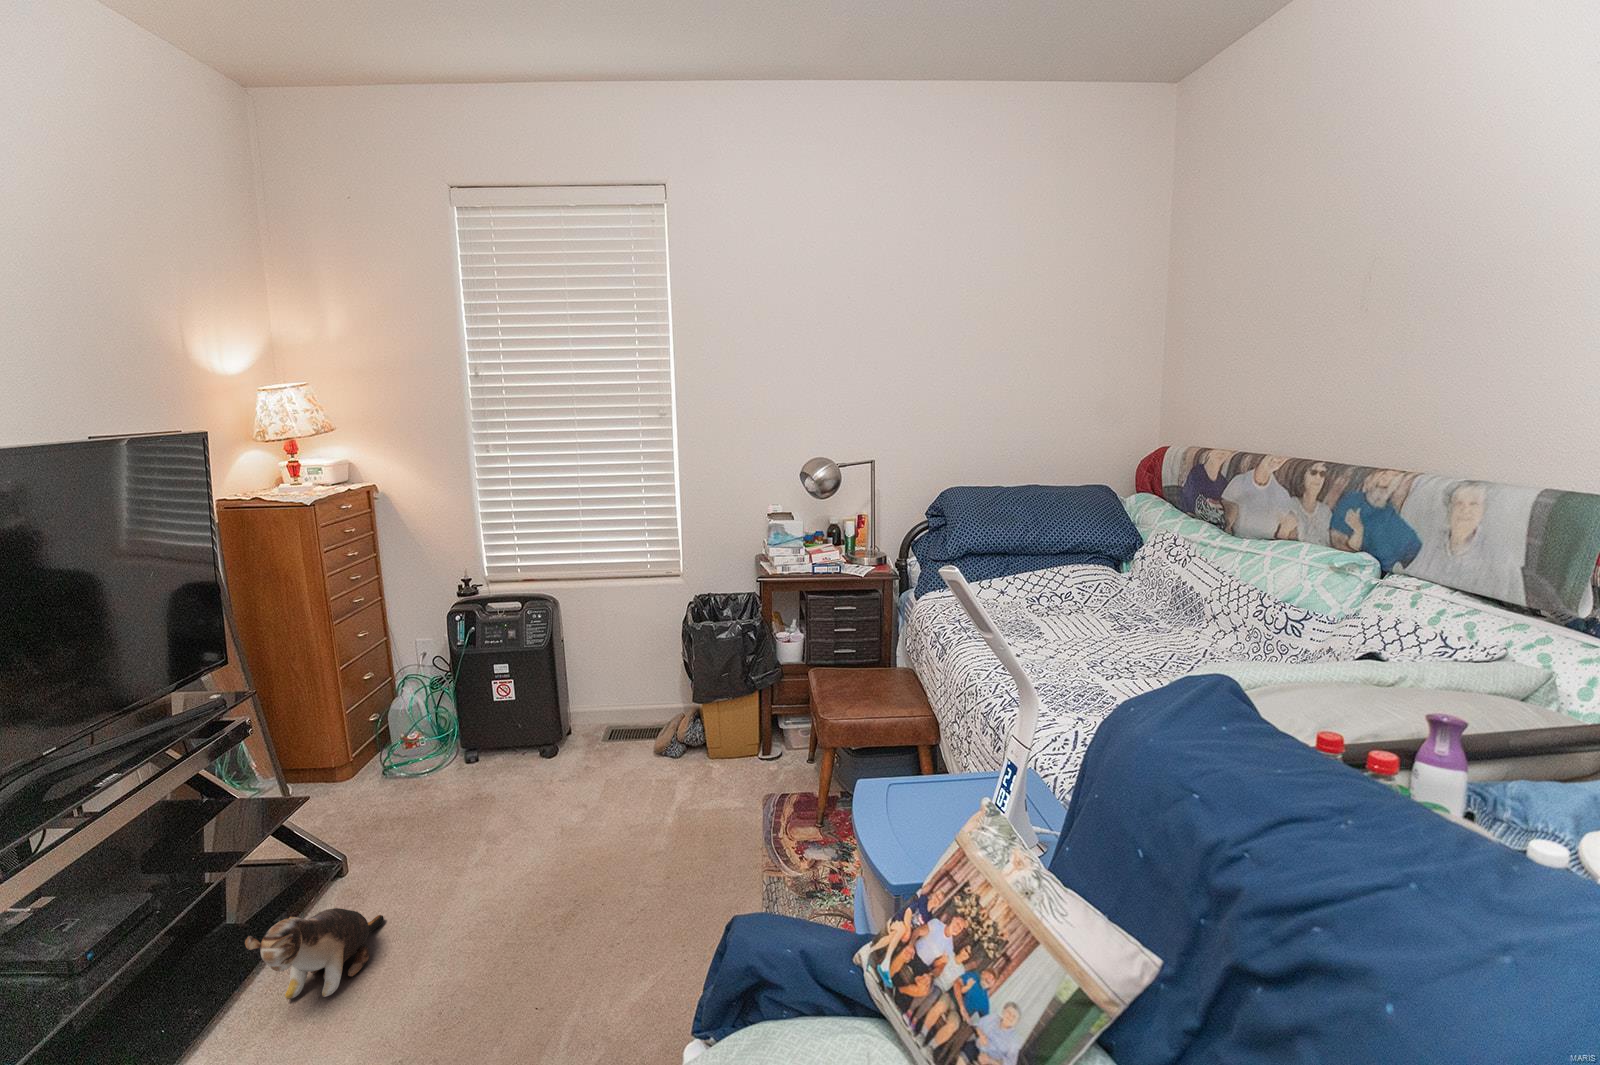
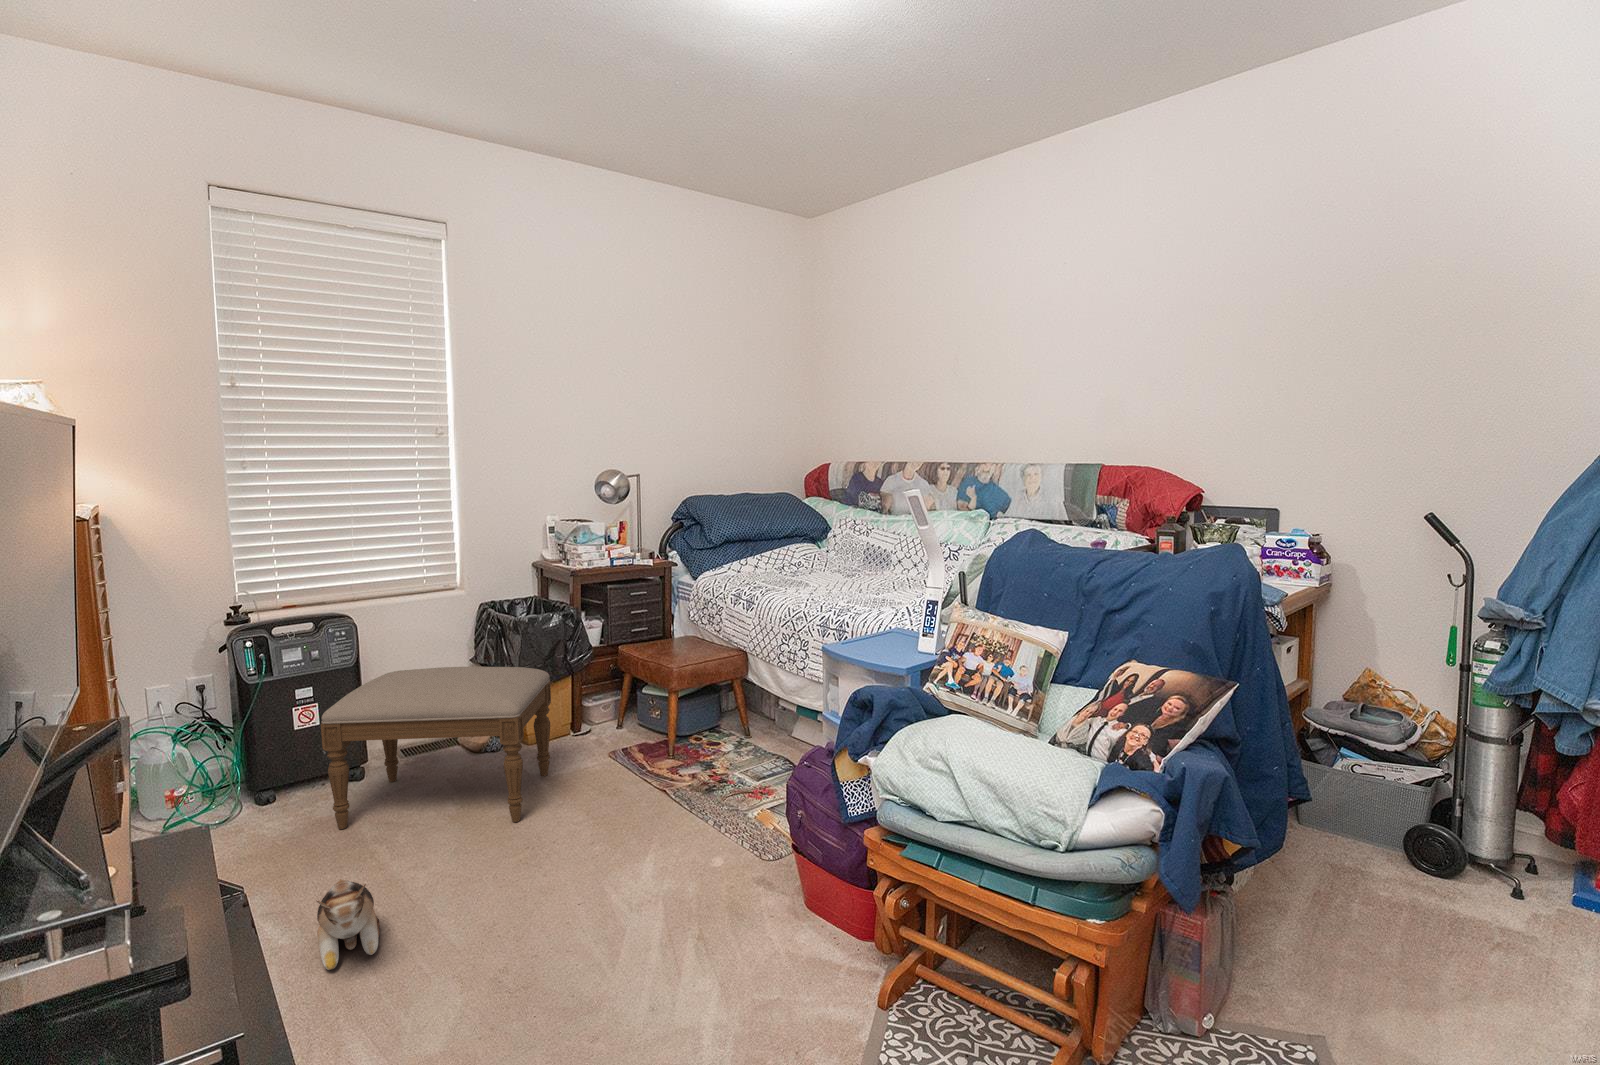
ottoman: none [457,666,691,866] -> present [321,667,551,829]

